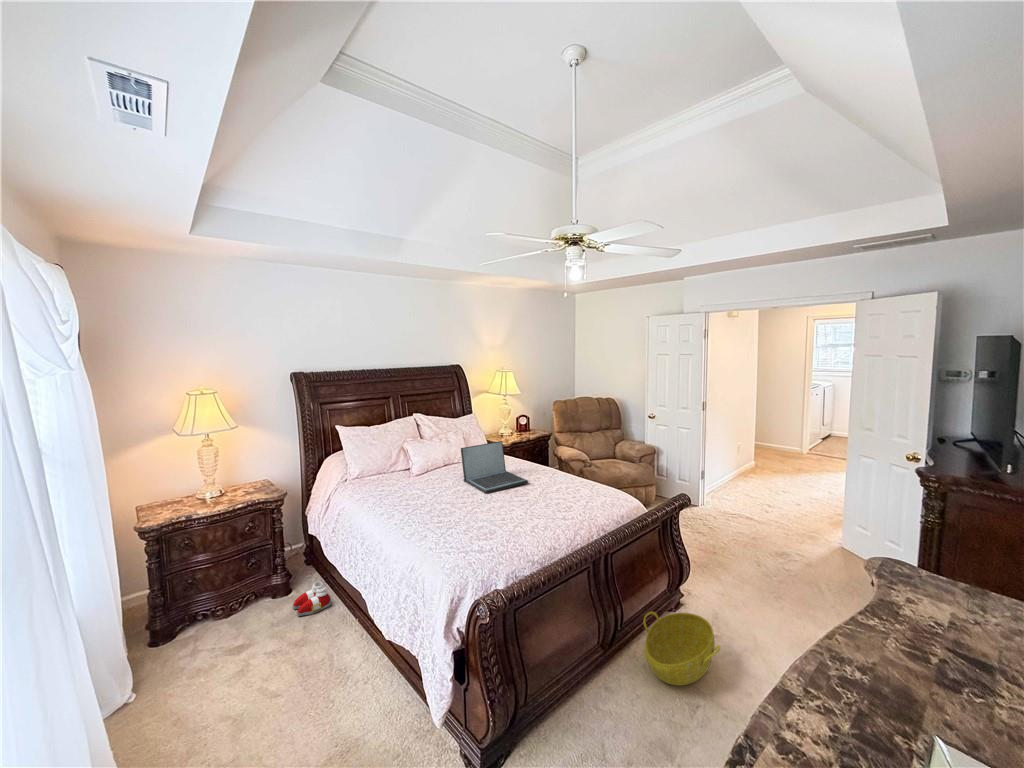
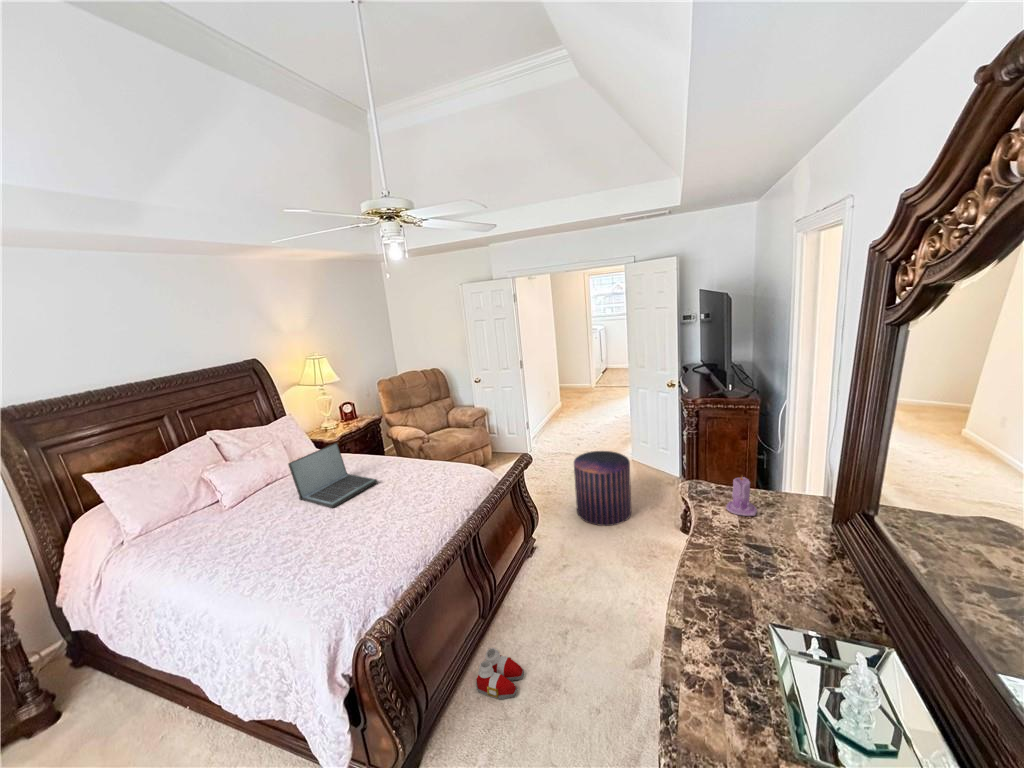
pouf: none [743,514,824,612] -> present [574,451,631,526]
candle: none [932,557,988,621] -> present [726,477,757,516]
slippers: present [292,581,331,616] -> present [476,648,524,699]
basket: present [643,612,720,686] -> none [514,557,579,626]

